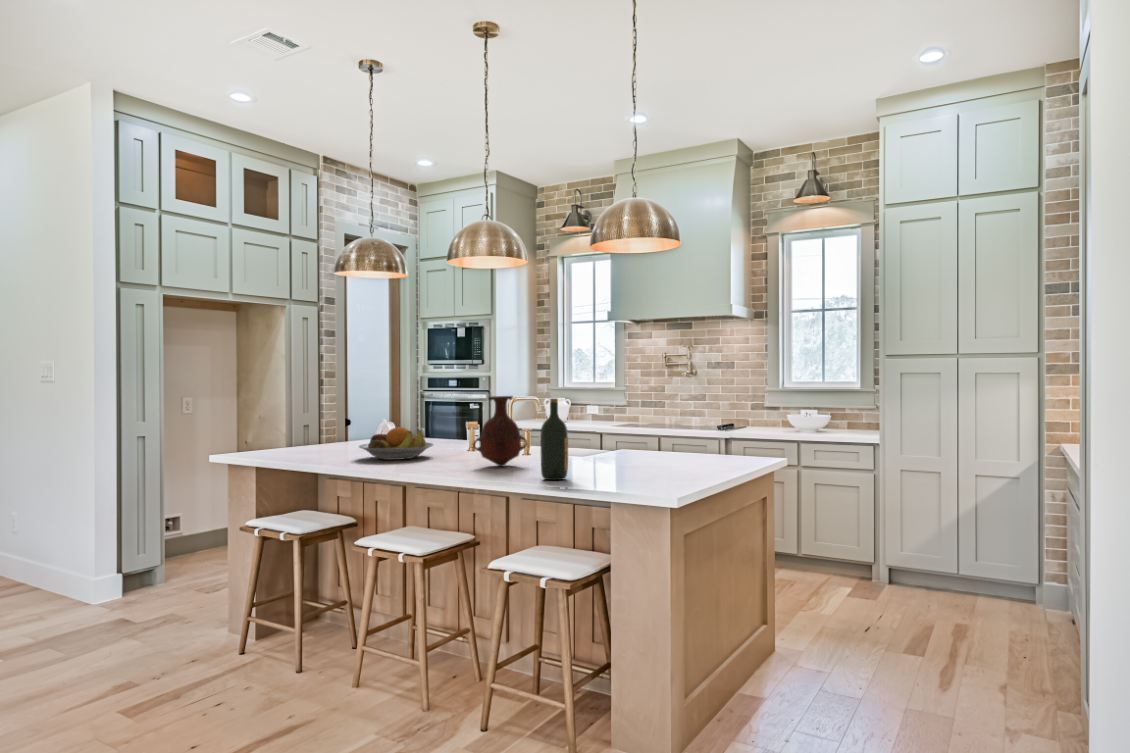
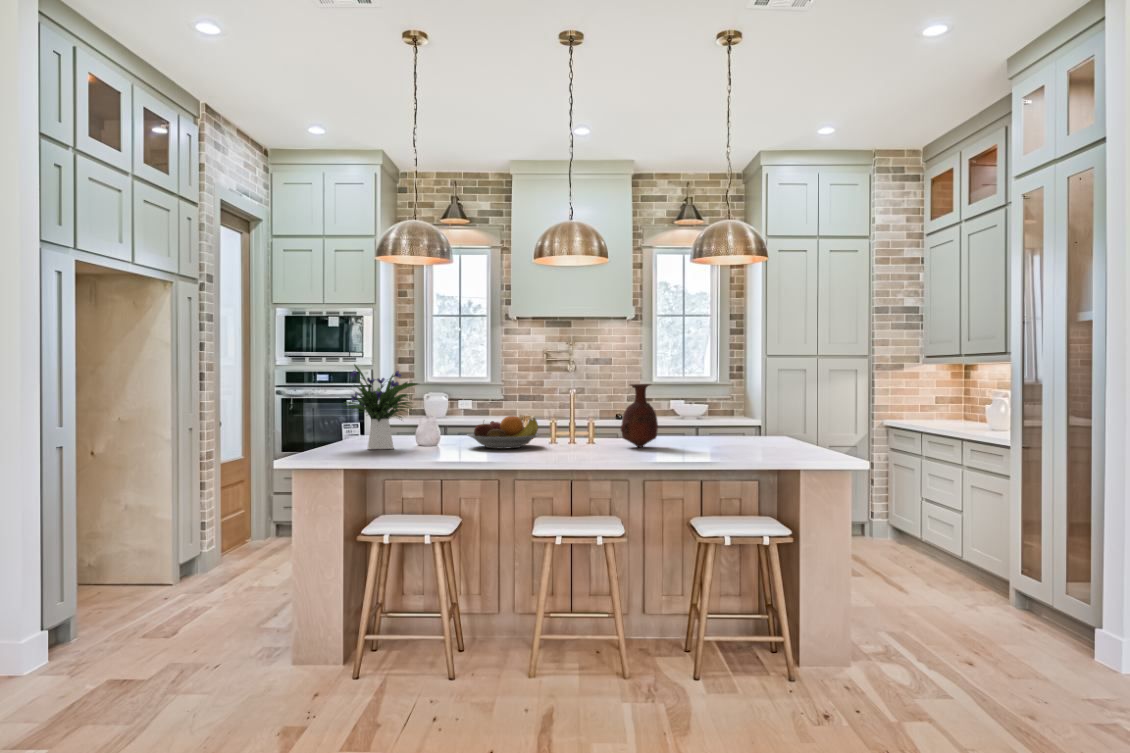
flower arrangement: none [265,376,347,454] -> present [344,364,418,449]
wine bottle: present [540,398,568,480] -> none [724,385,748,453]

